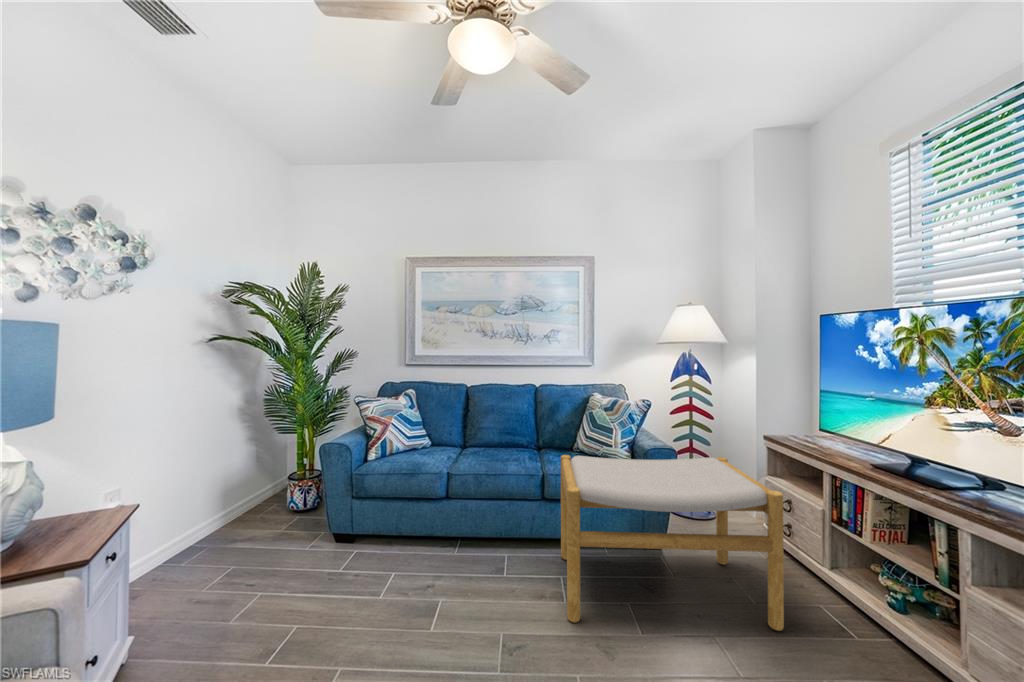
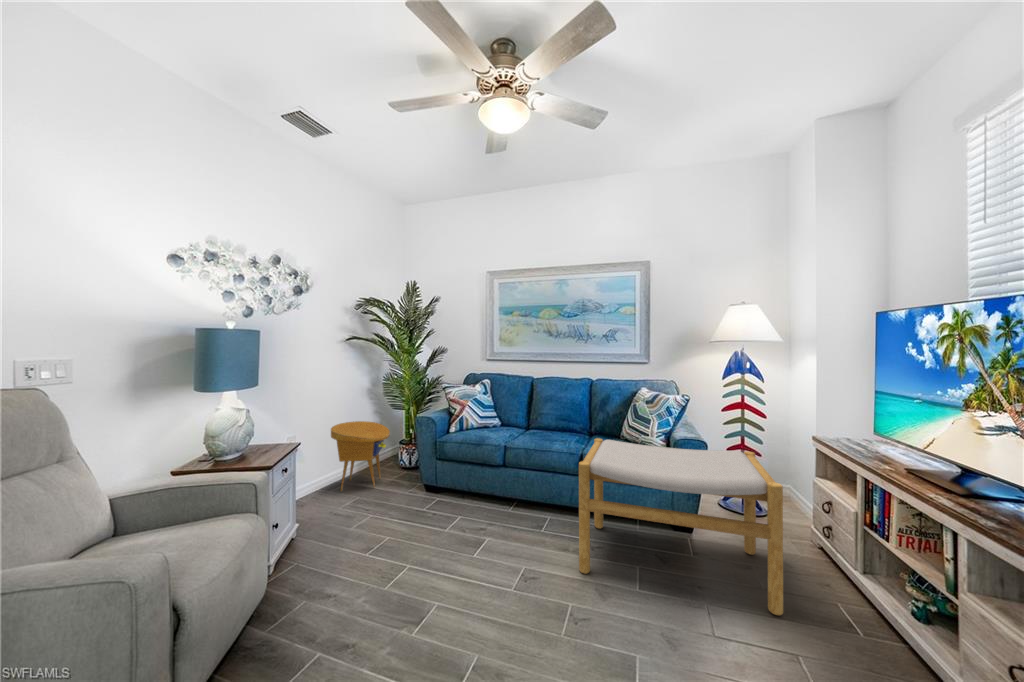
side table: none [183,454,278,560] -> present [331,421,390,491]

